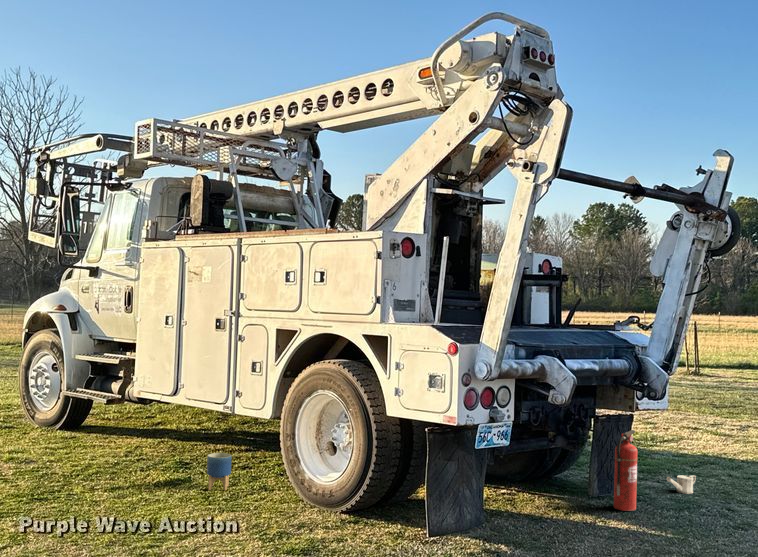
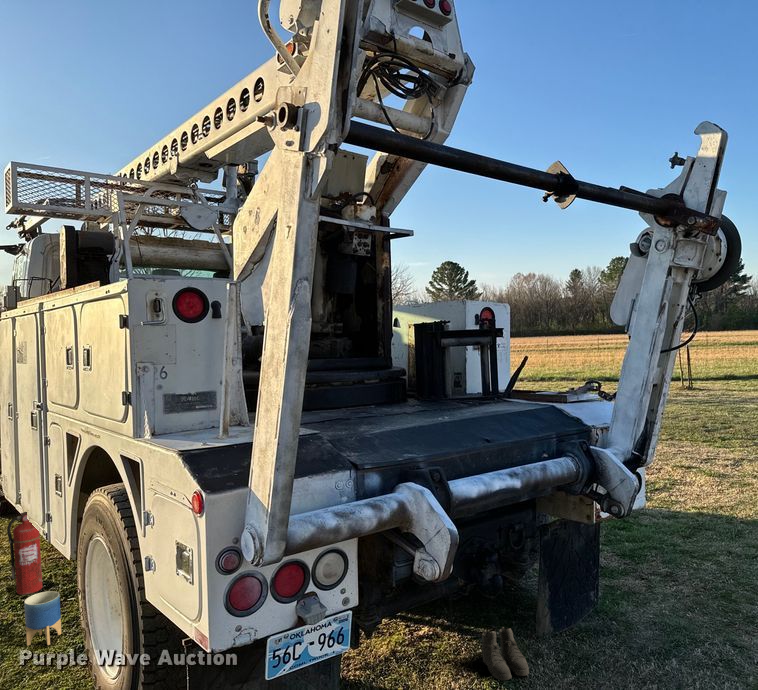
fire extinguisher: present [614,430,638,511] -> present [7,512,43,595]
watering can: present [667,475,696,494] -> none [648,589,690,620]
boots: none [555,482,589,510] -> present [482,627,529,680]

